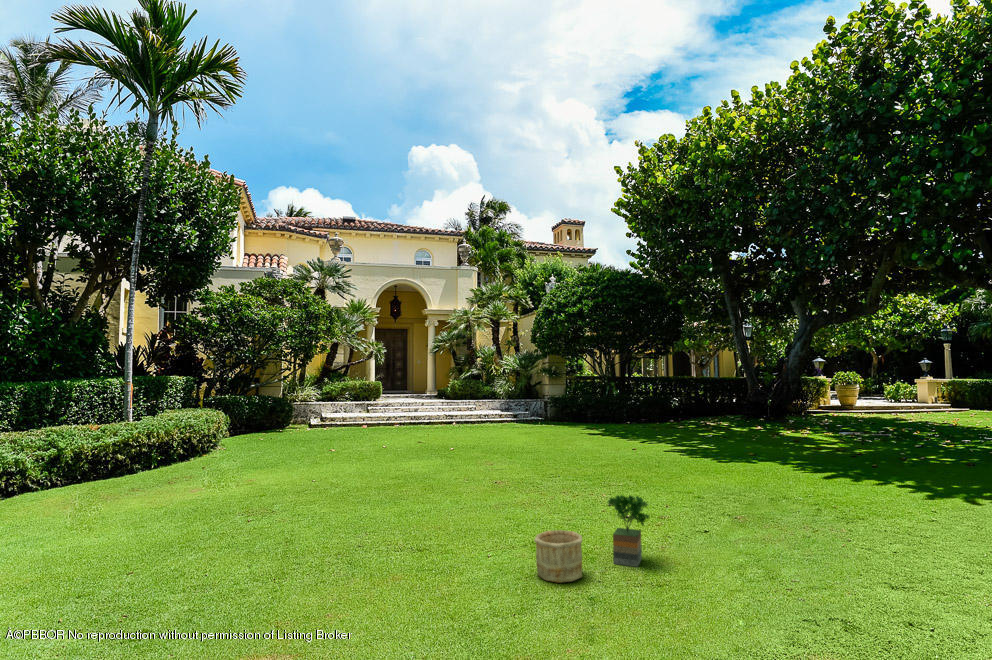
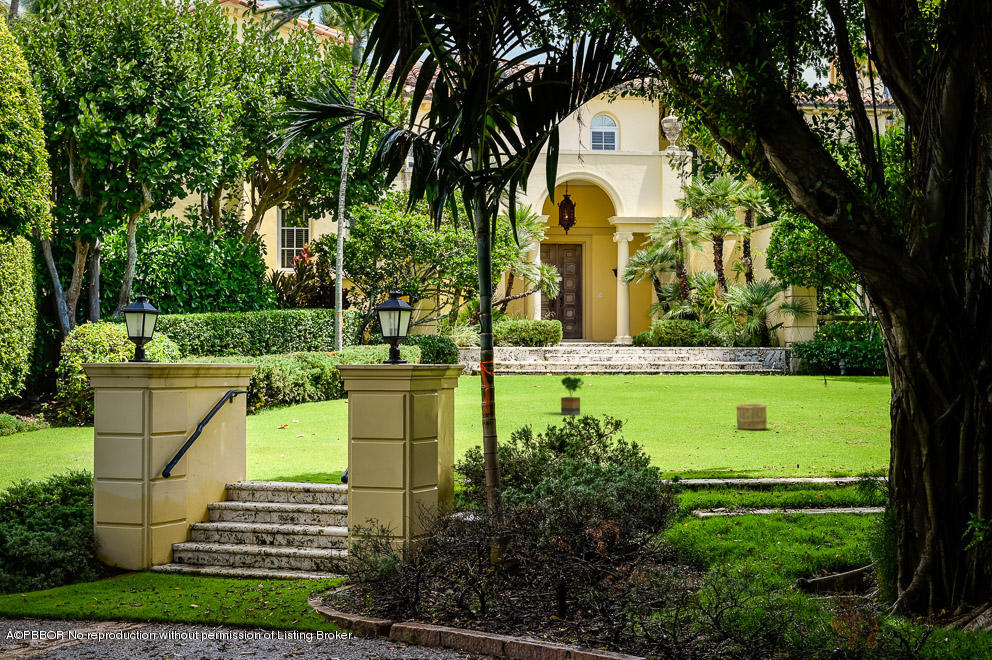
potted tree: present [608,495,649,567] -> present [561,377,584,415]

